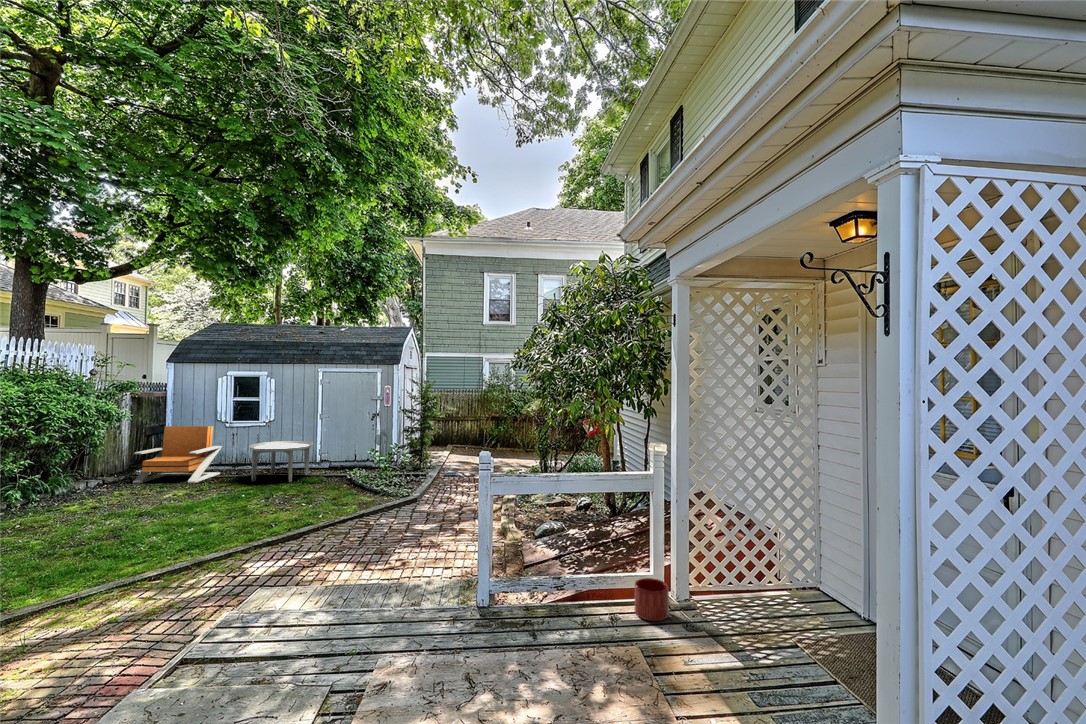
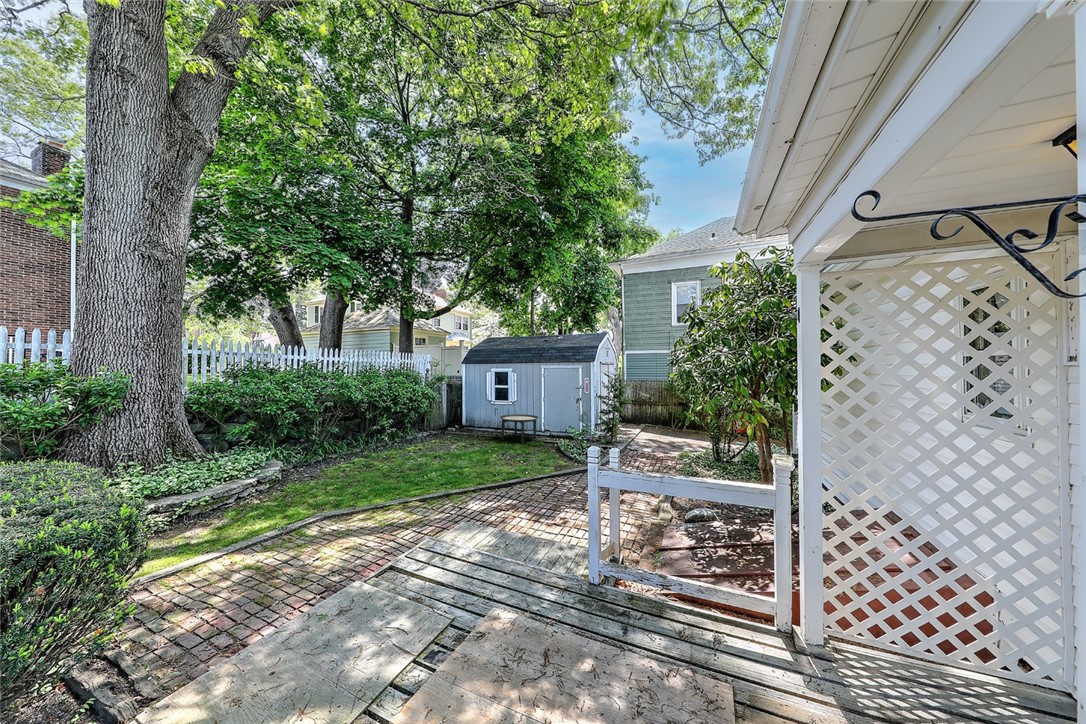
lounge chair: present [133,426,222,483] -> none [443,401,488,437]
planter: present [634,578,669,621] -> none [742,606,784,662]

